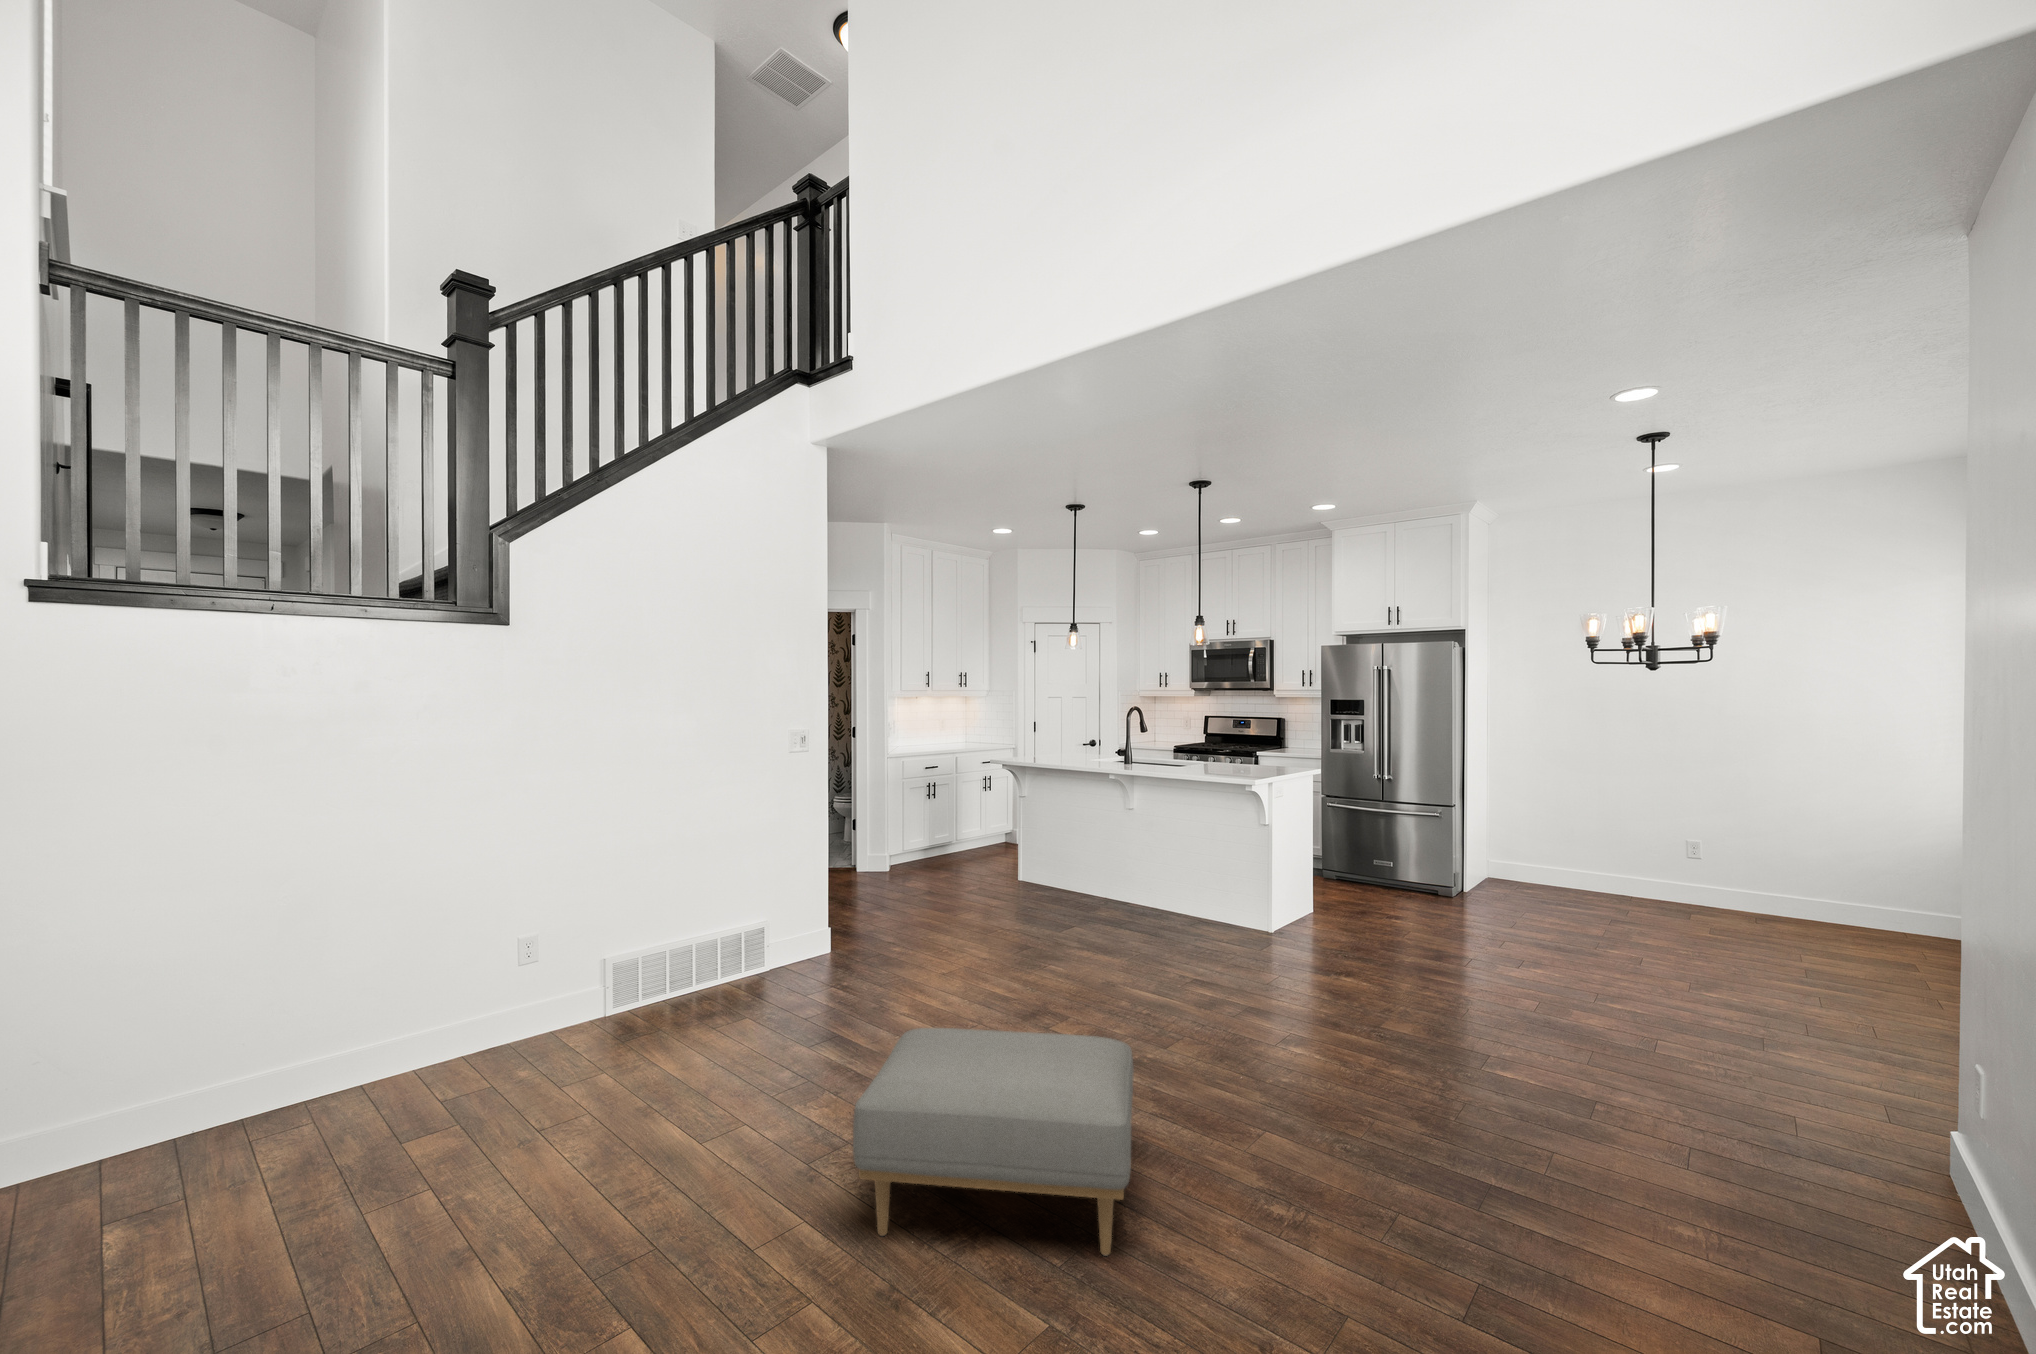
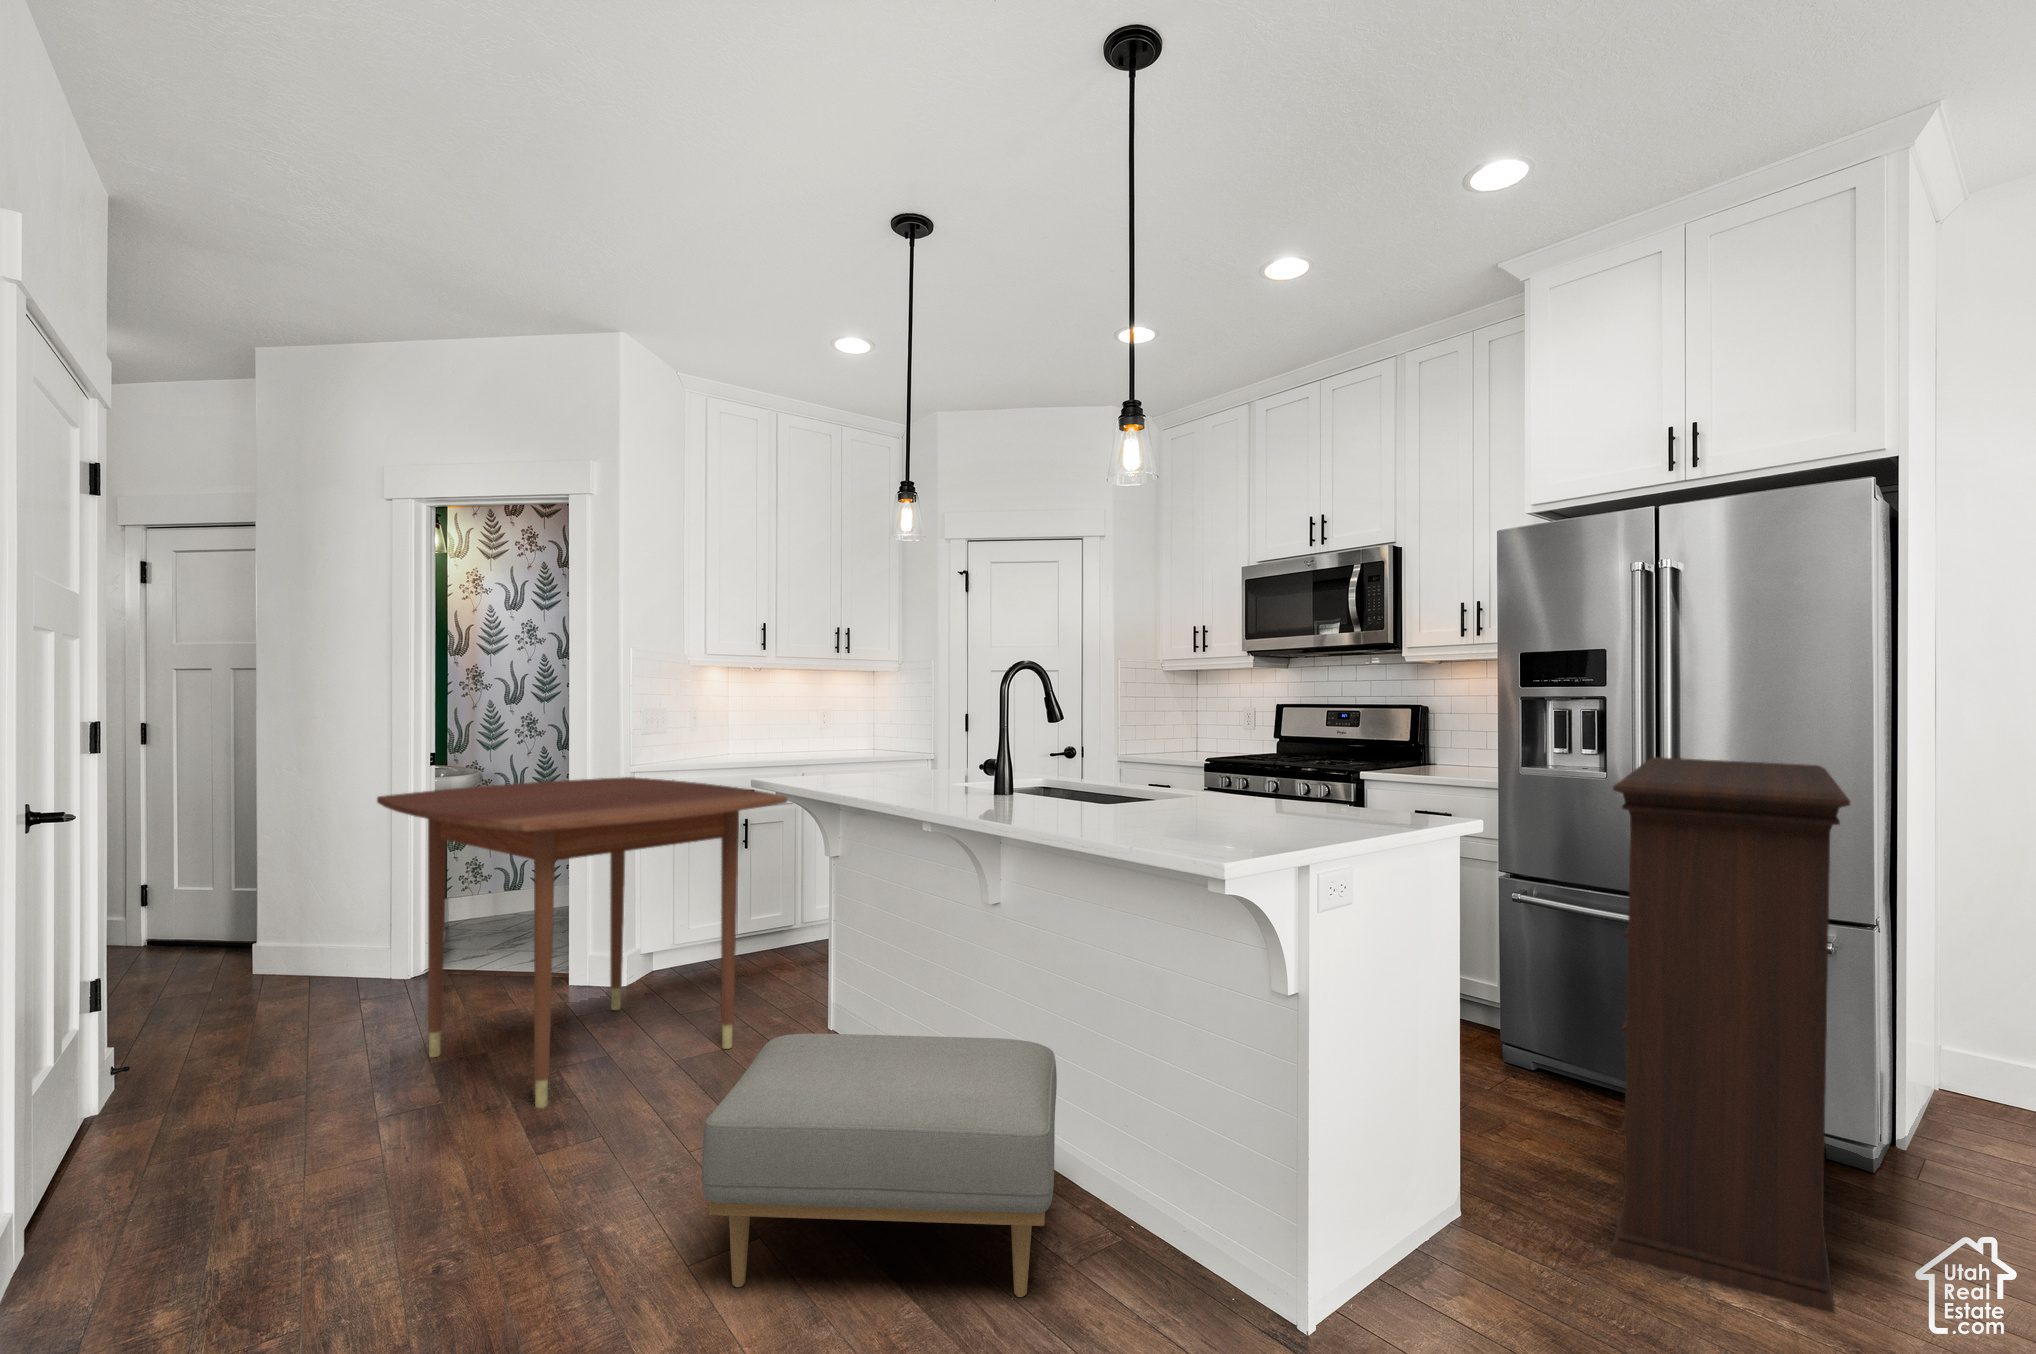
bookshelf: none [1606,796,1826,1308] -> present [1611,757,1850,1313]
dining table: none [612,805,918,1073] -> present [377,777,787,1108]

